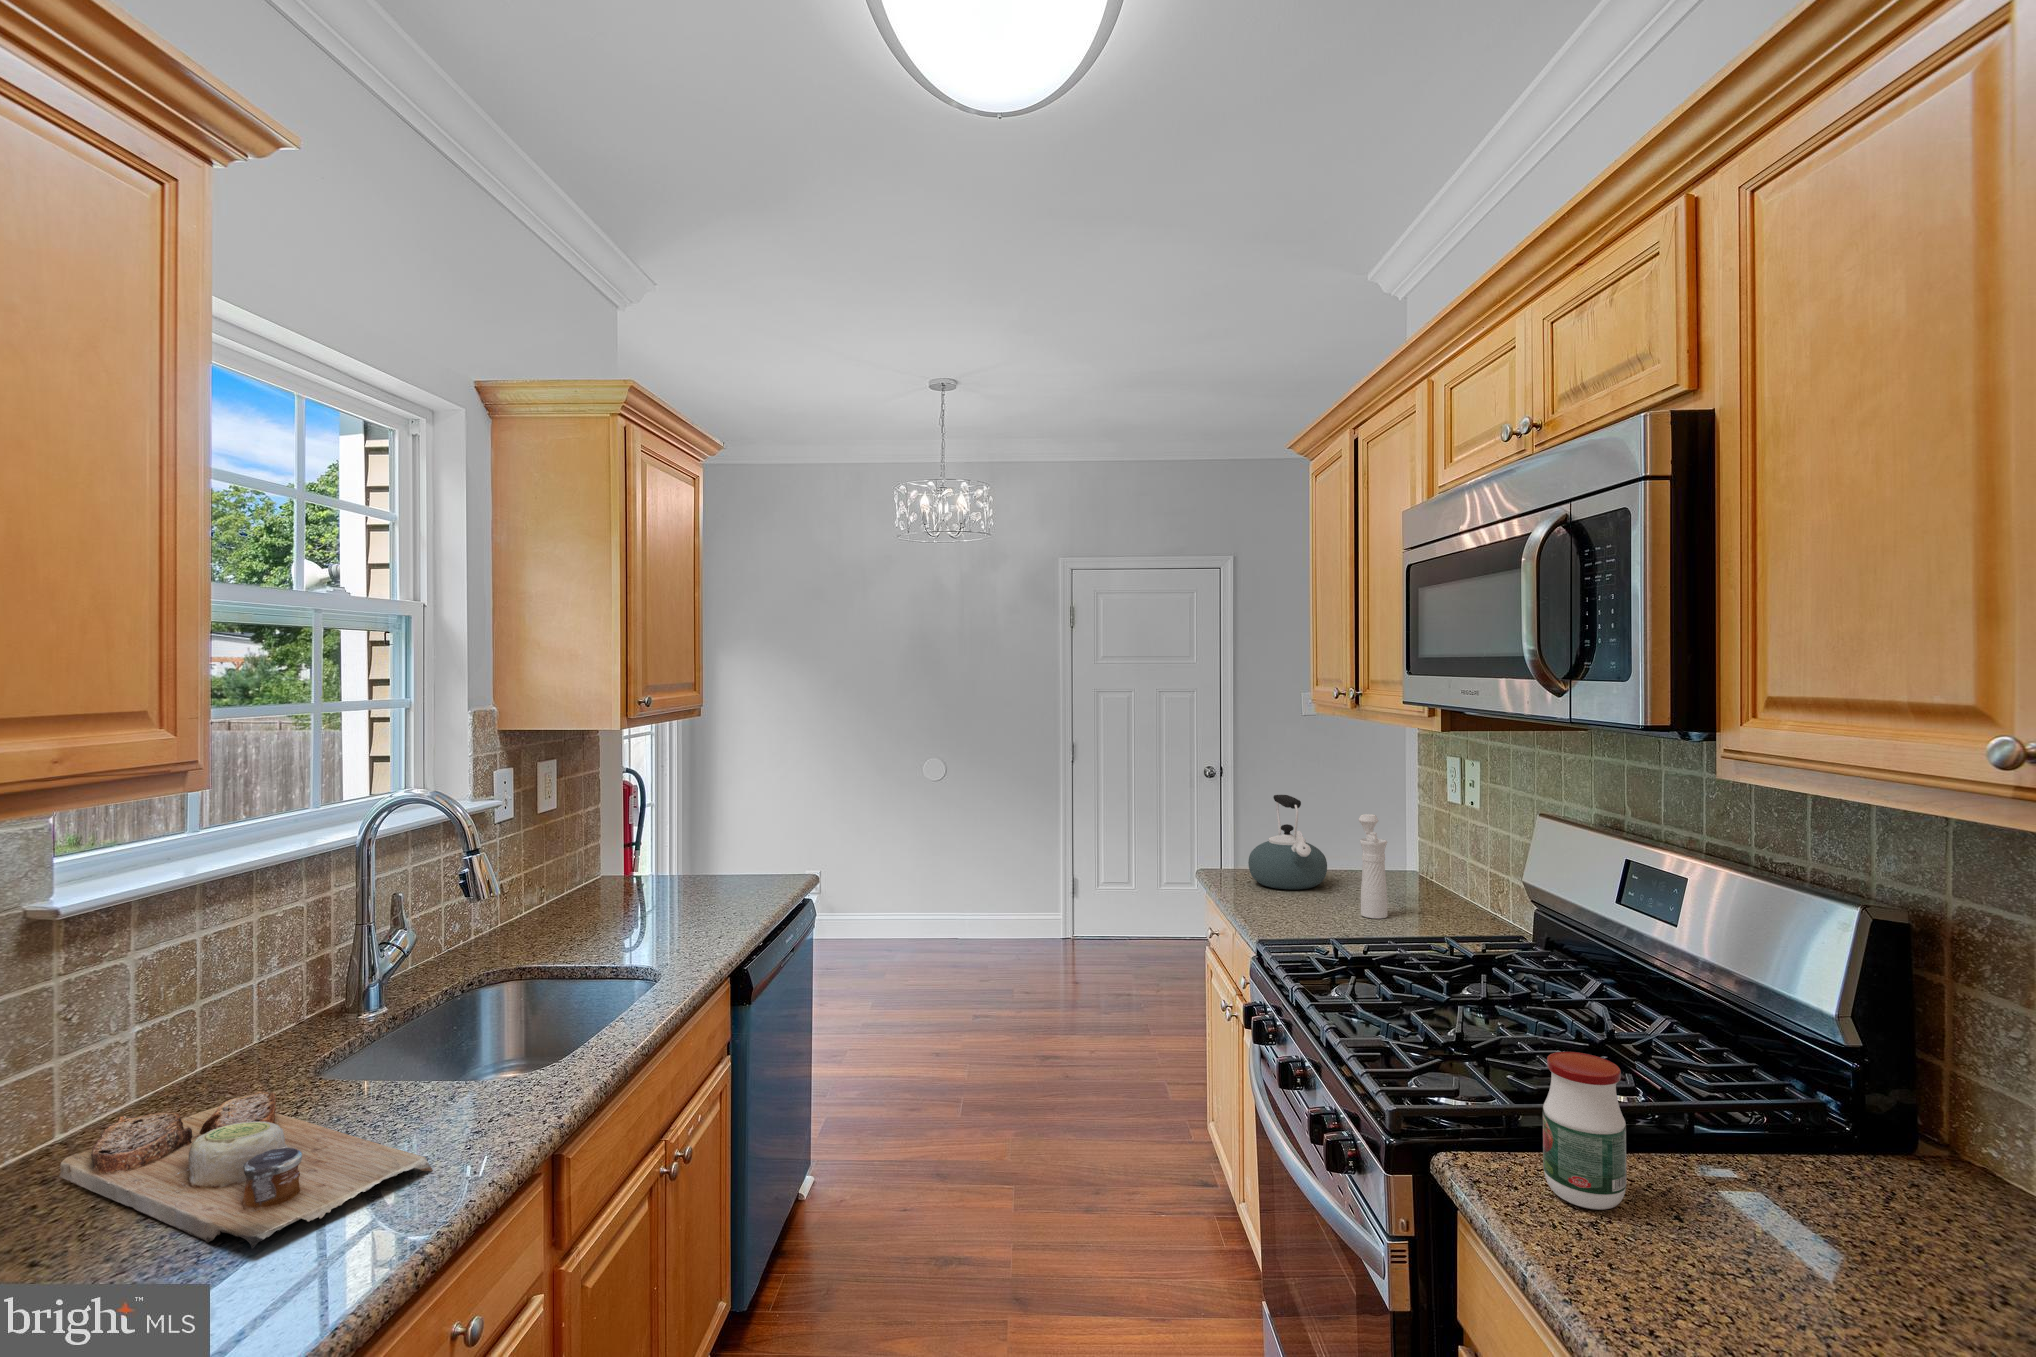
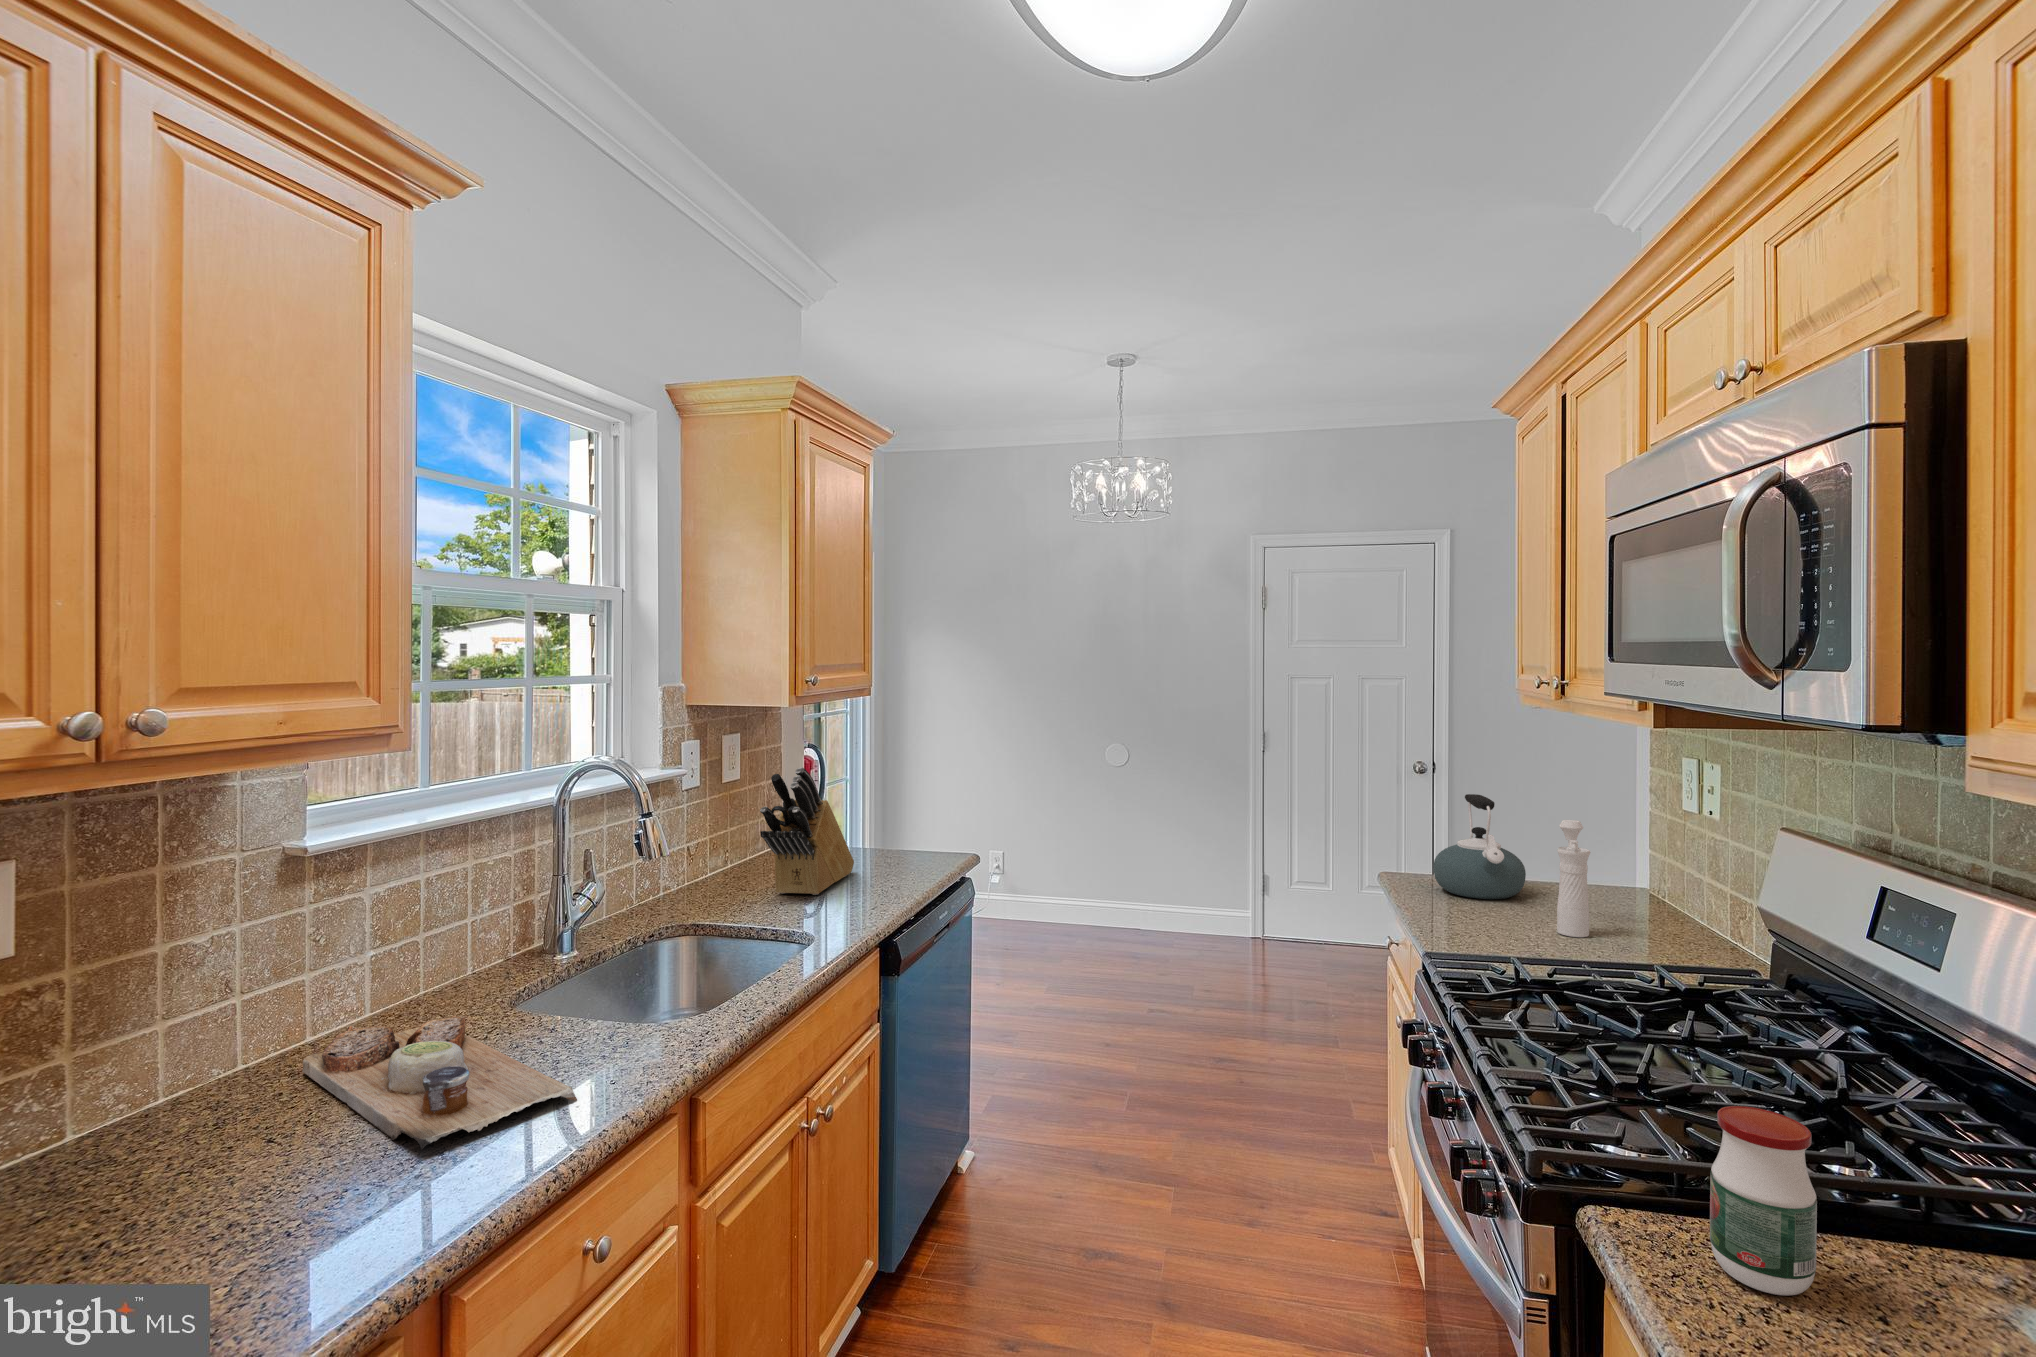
knife block: none [591,792,688,928] -> present [760,767,854,895]

